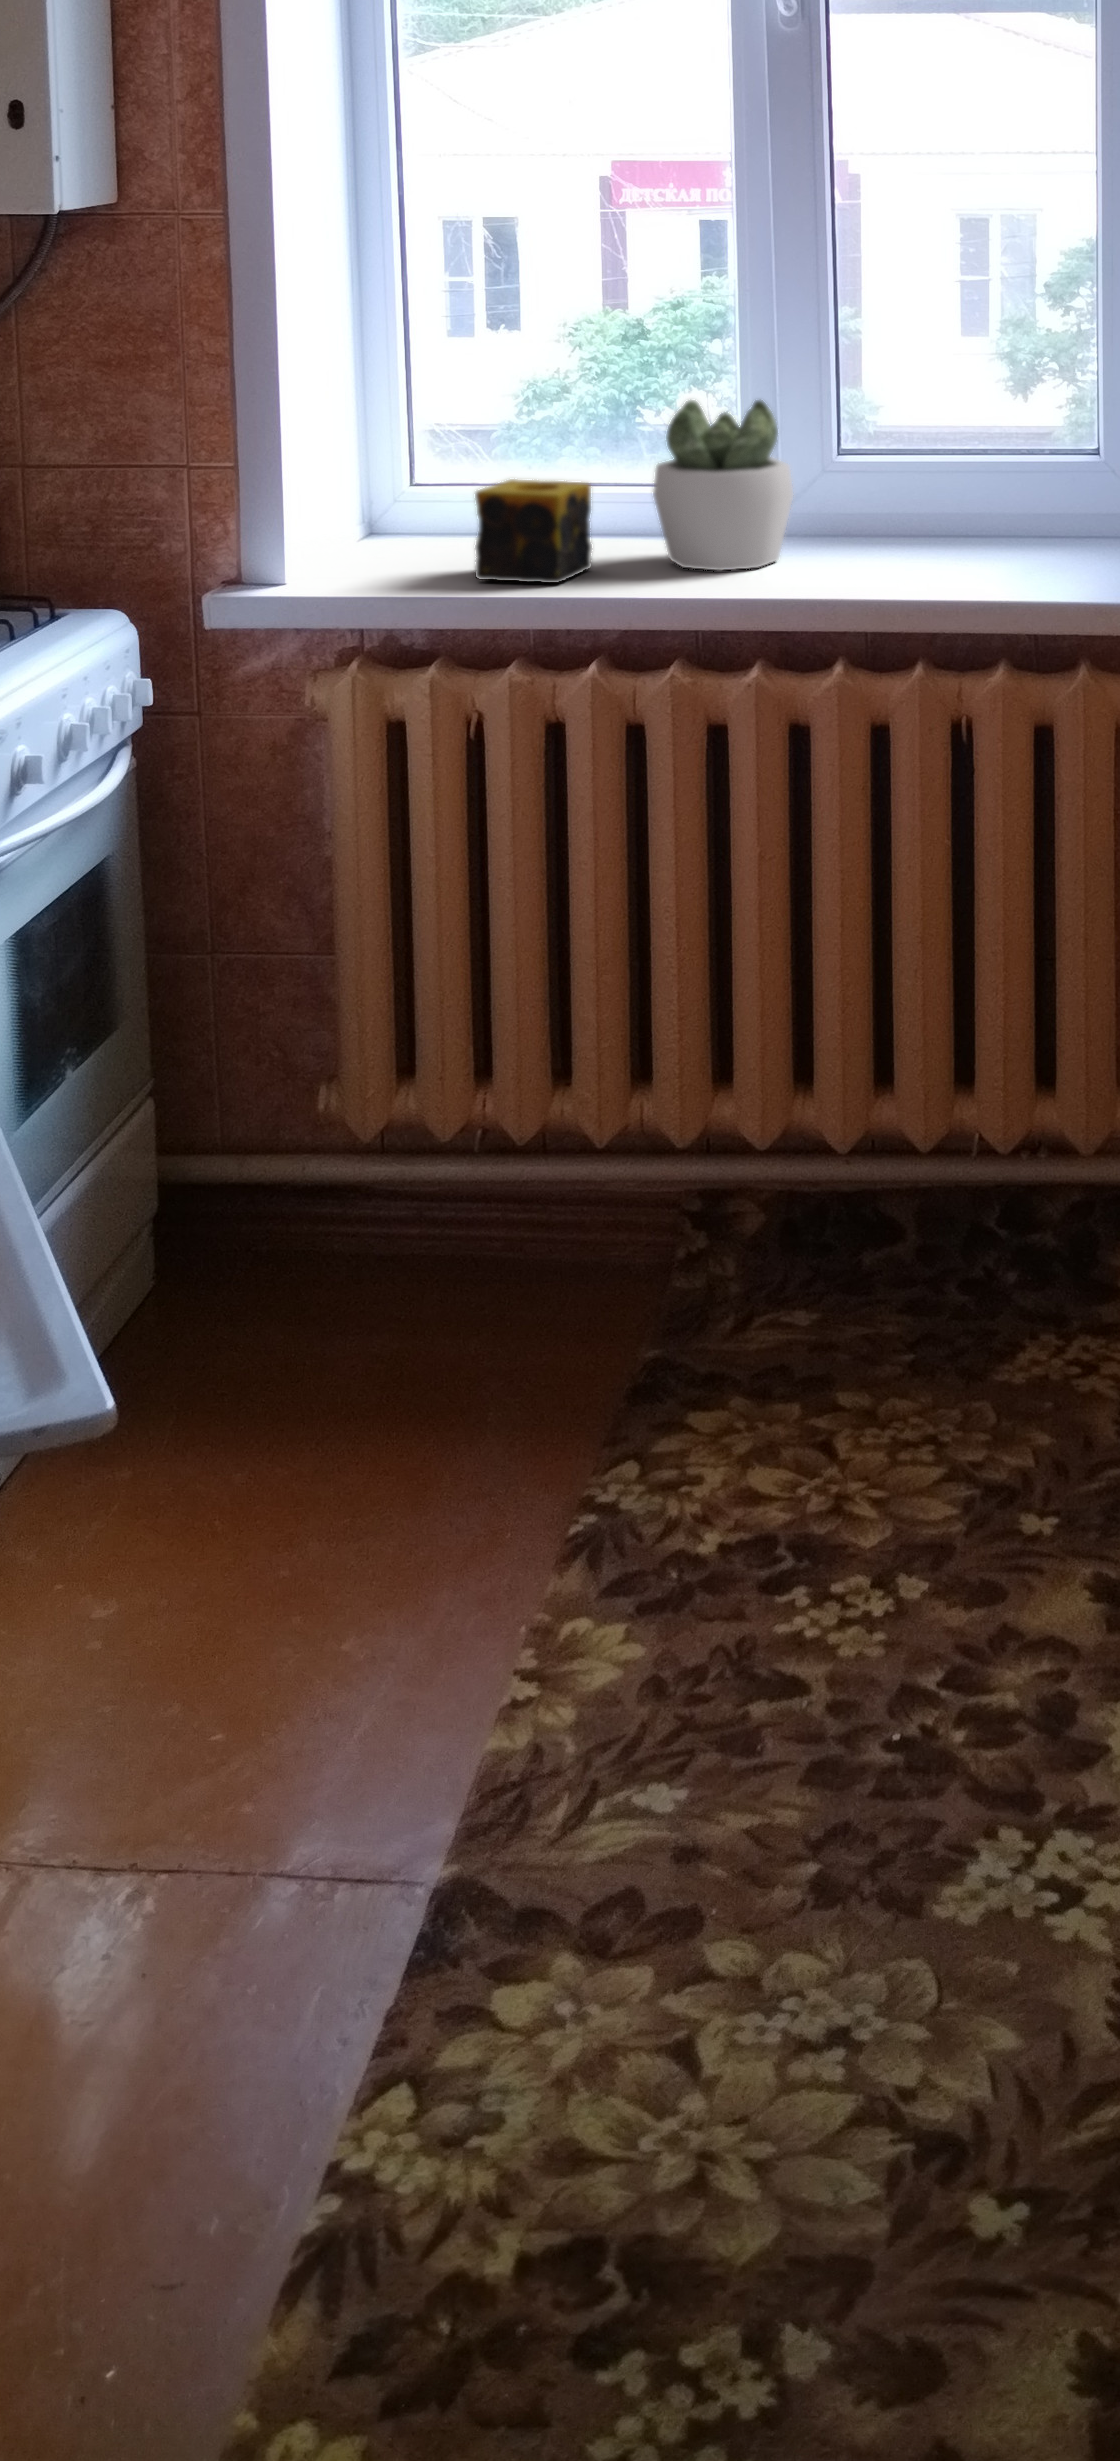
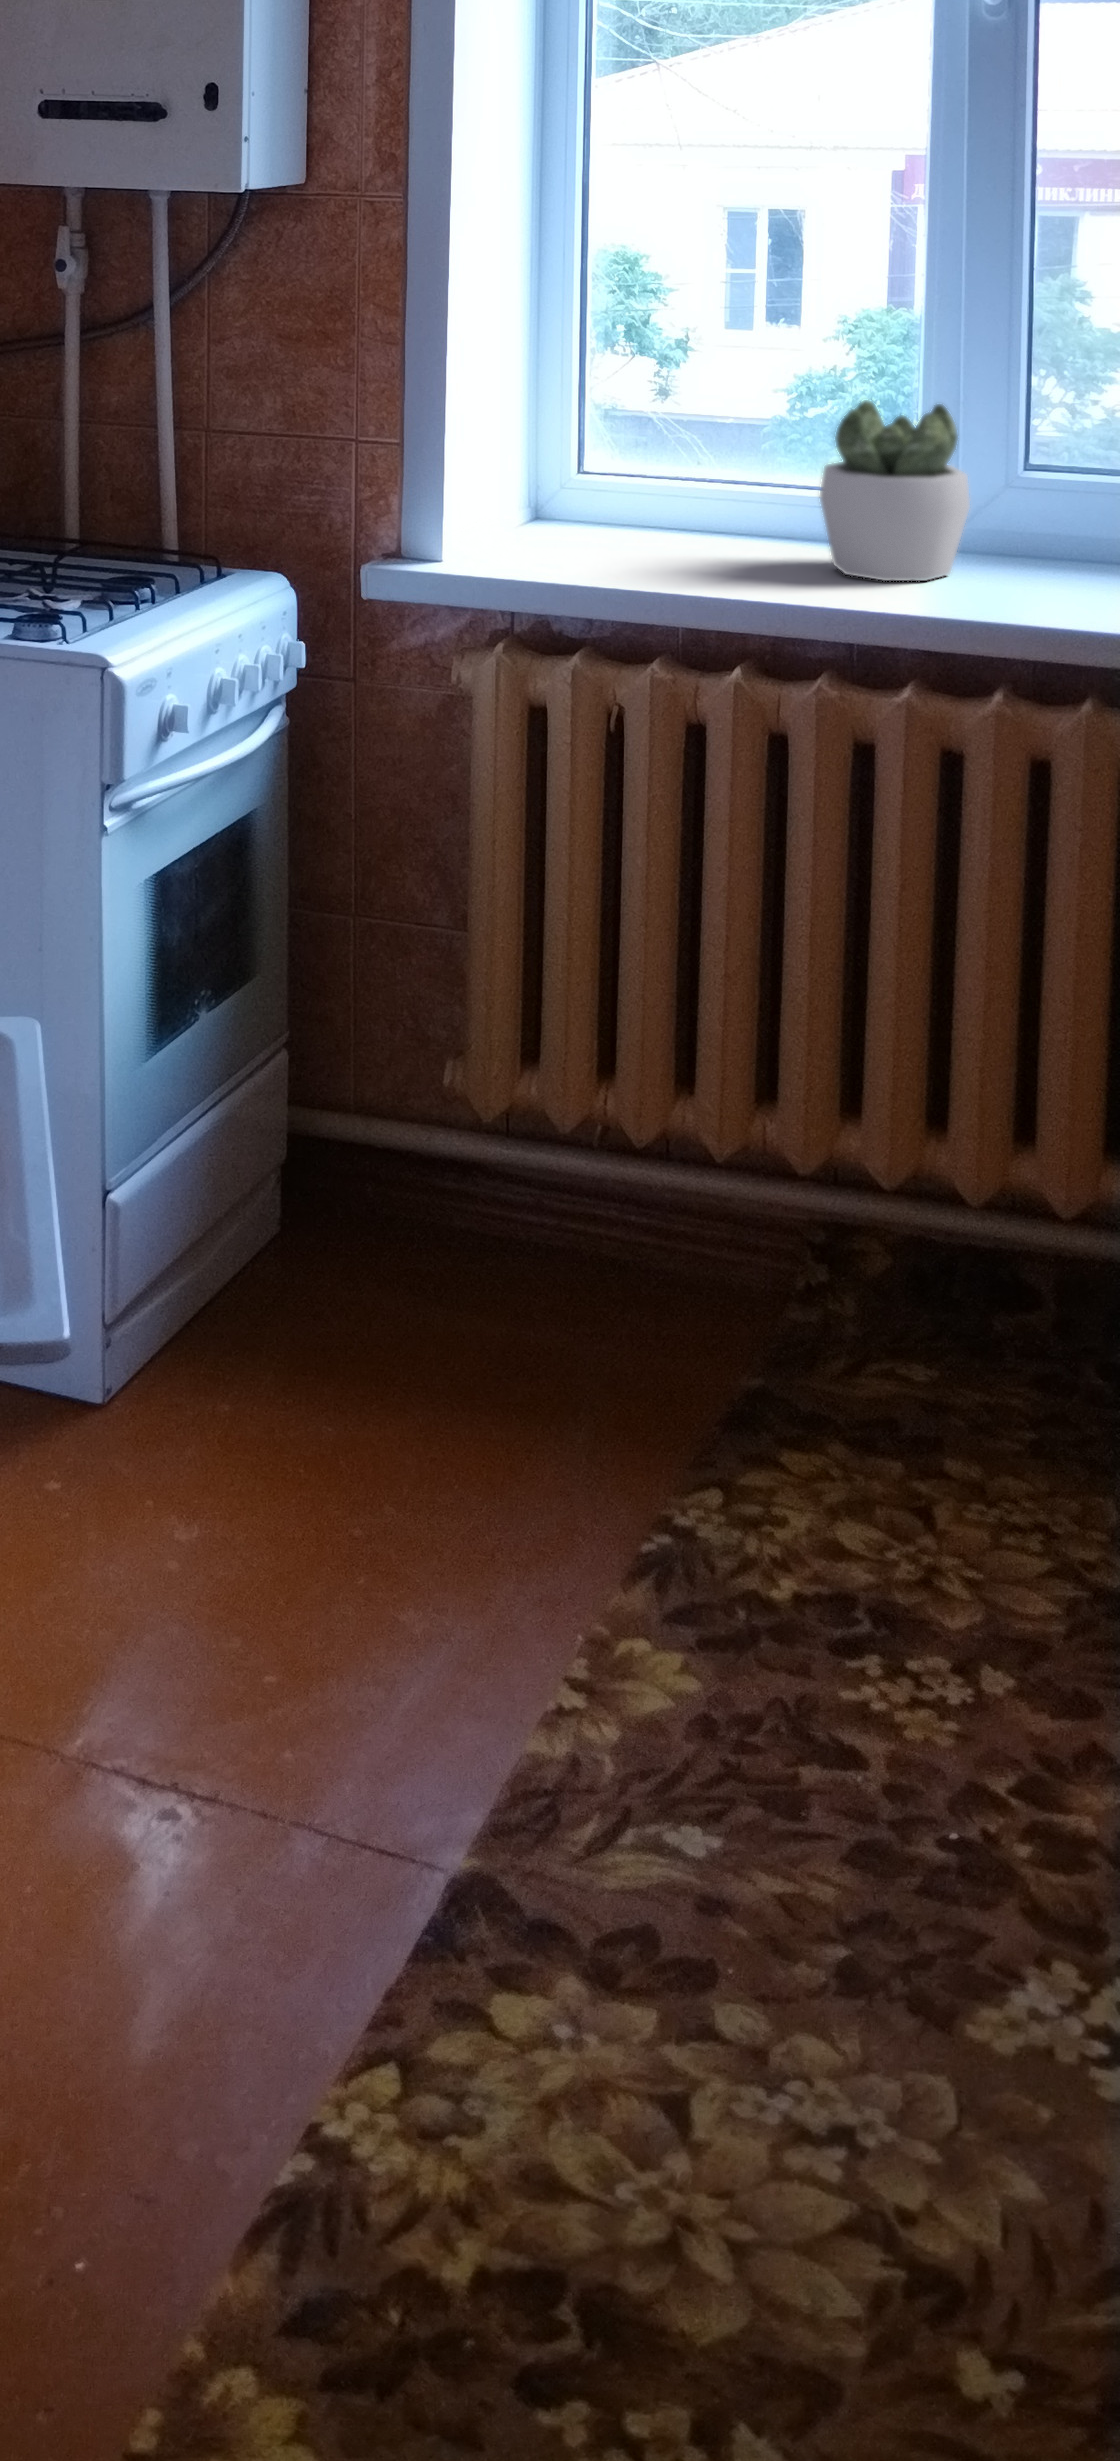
candle: present [475,479,592,583] -> none [628,471,754,581]

